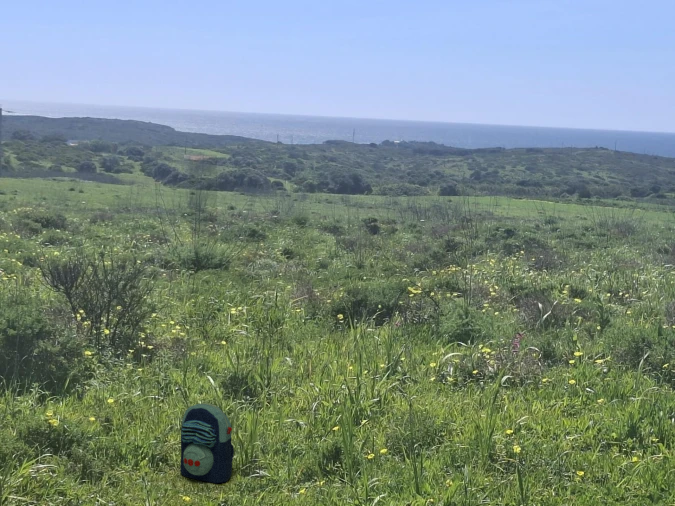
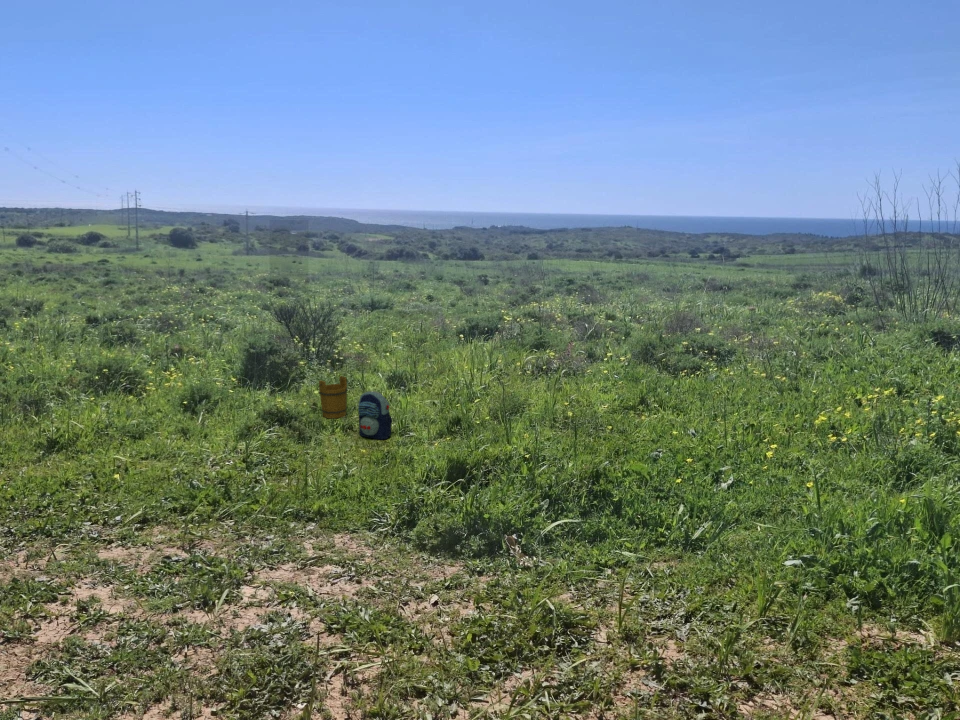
bucket: none [115,376,162,443] -> present [317,376,347,418]

